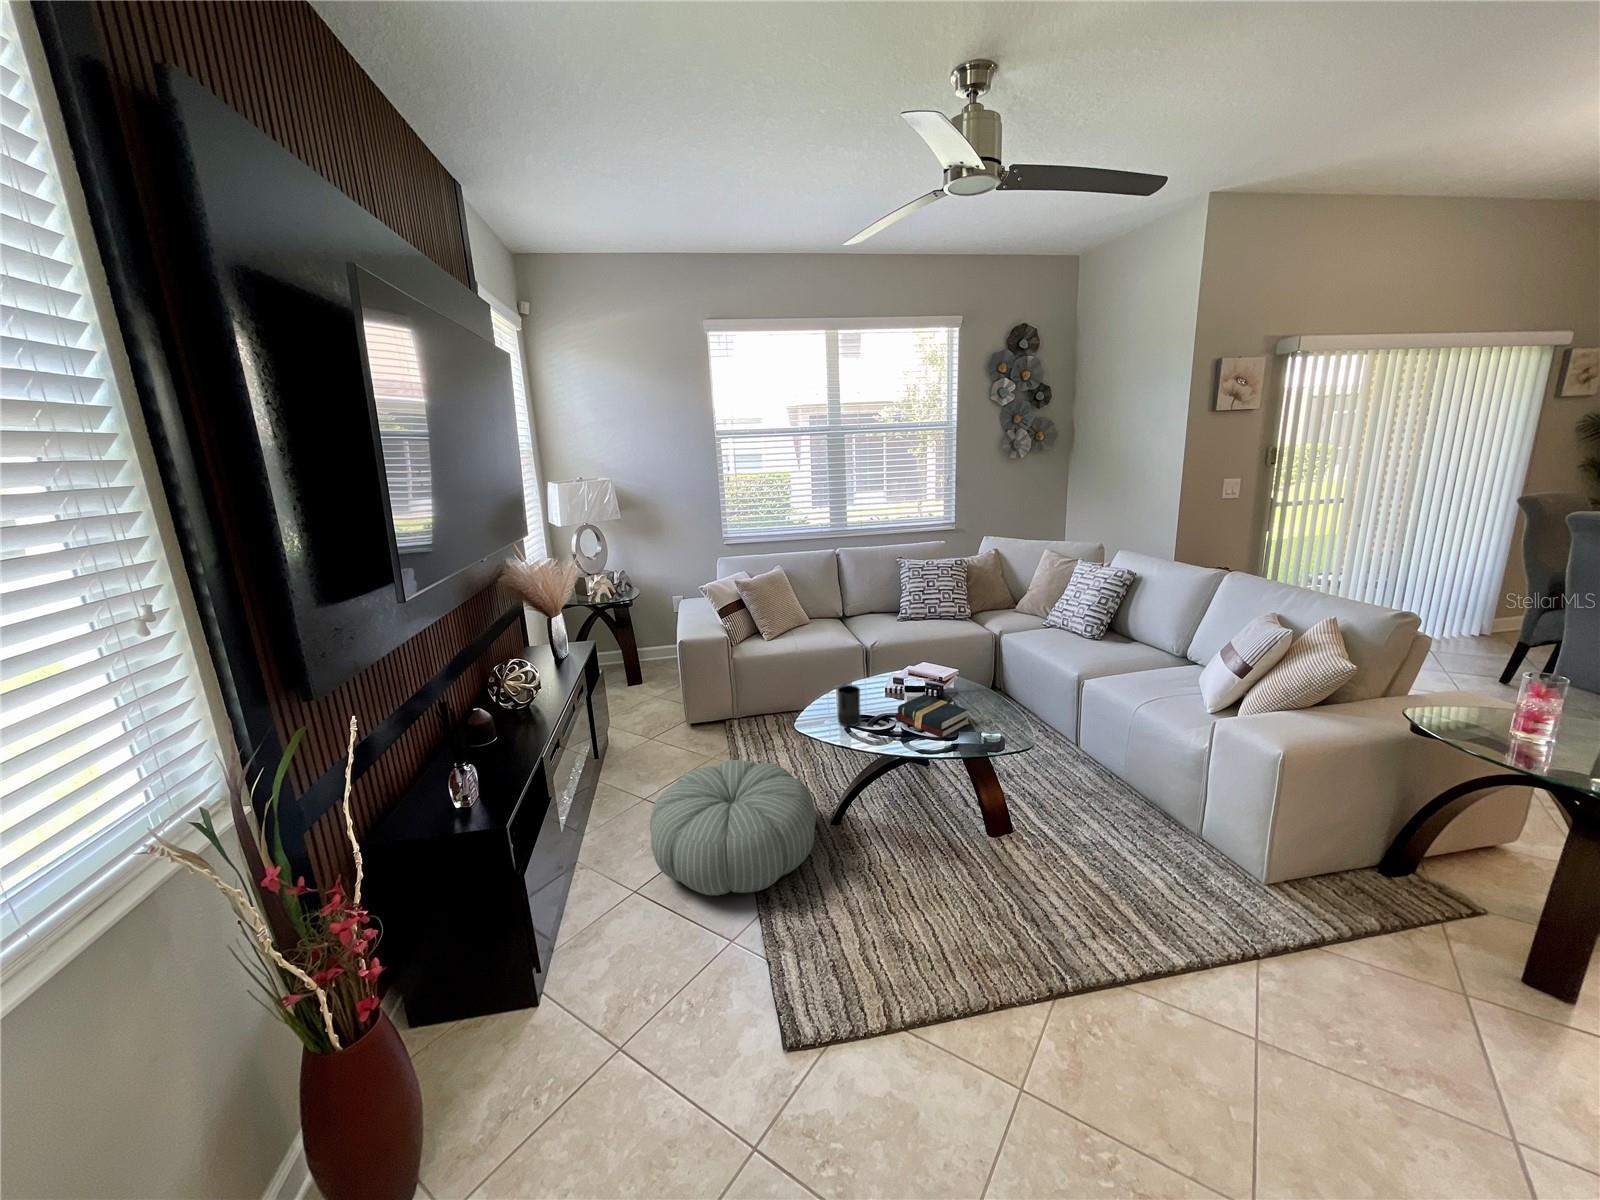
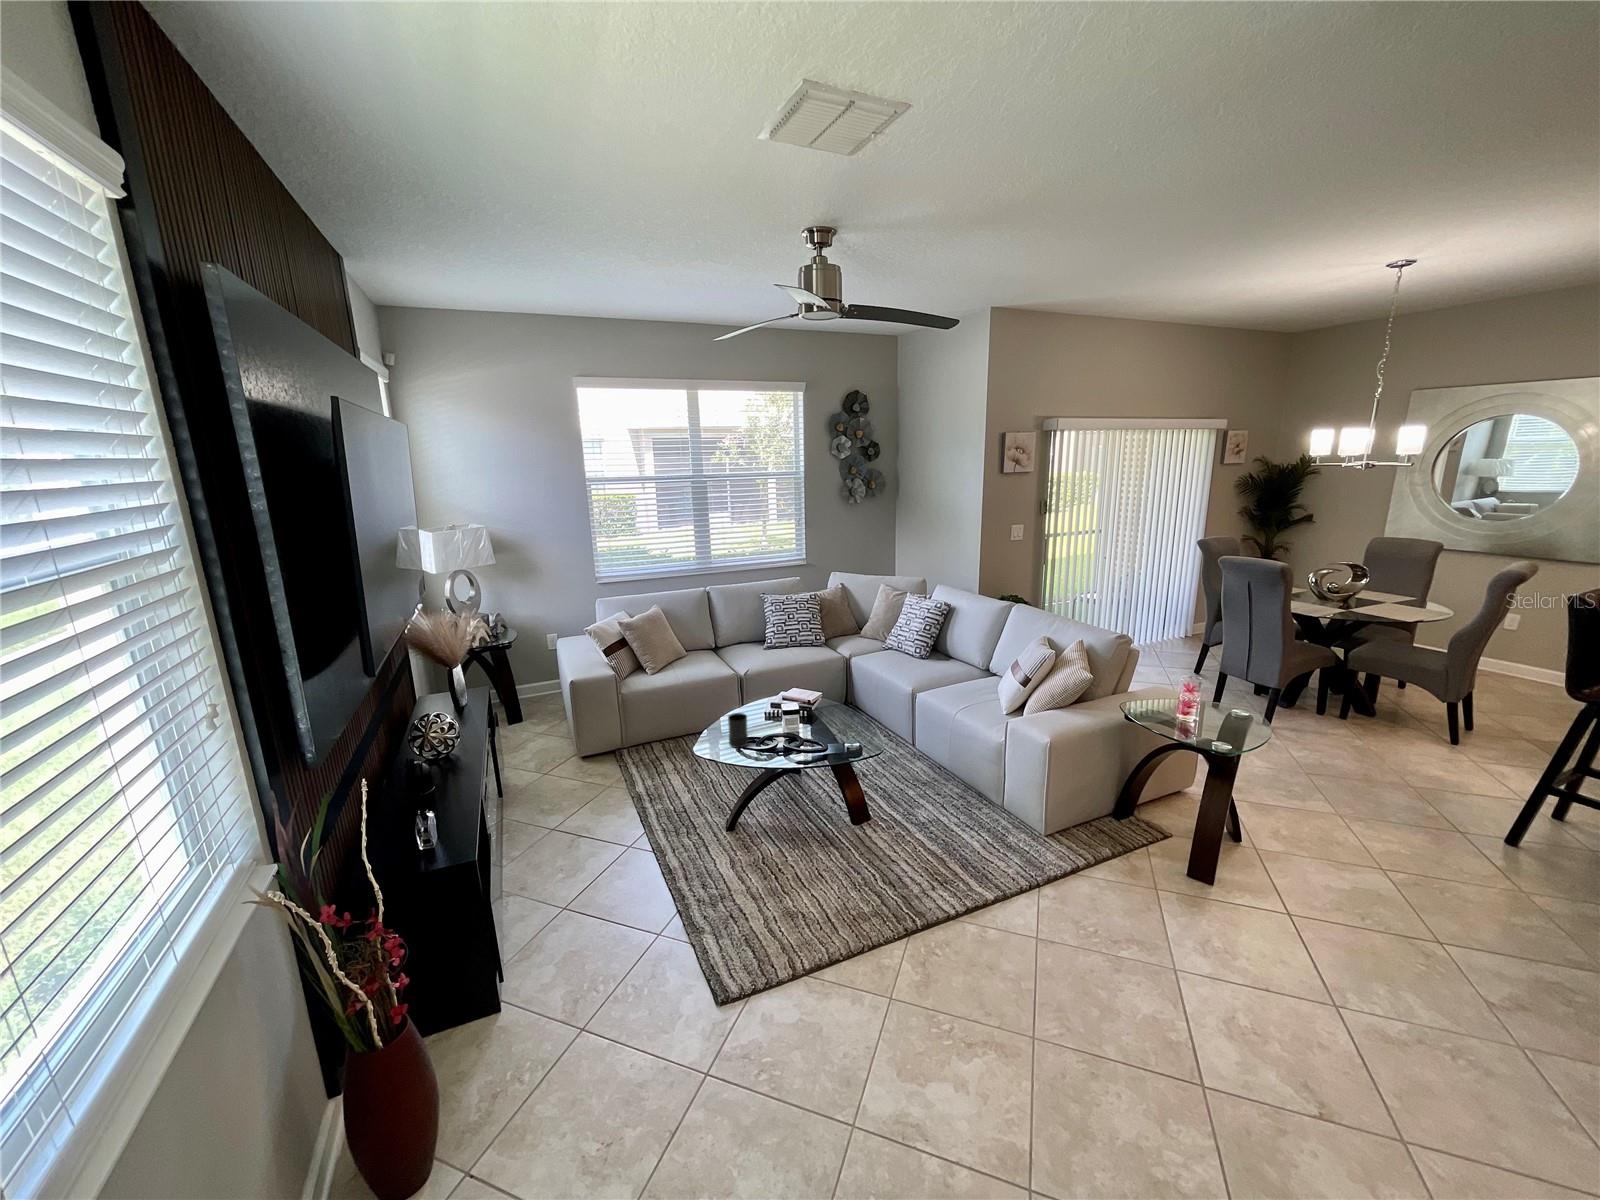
hardback book: present [896,694,969,738] -> none [776,716,835,750]
pouf: present [650,760,816,895] -> none [570,786,717,903]

